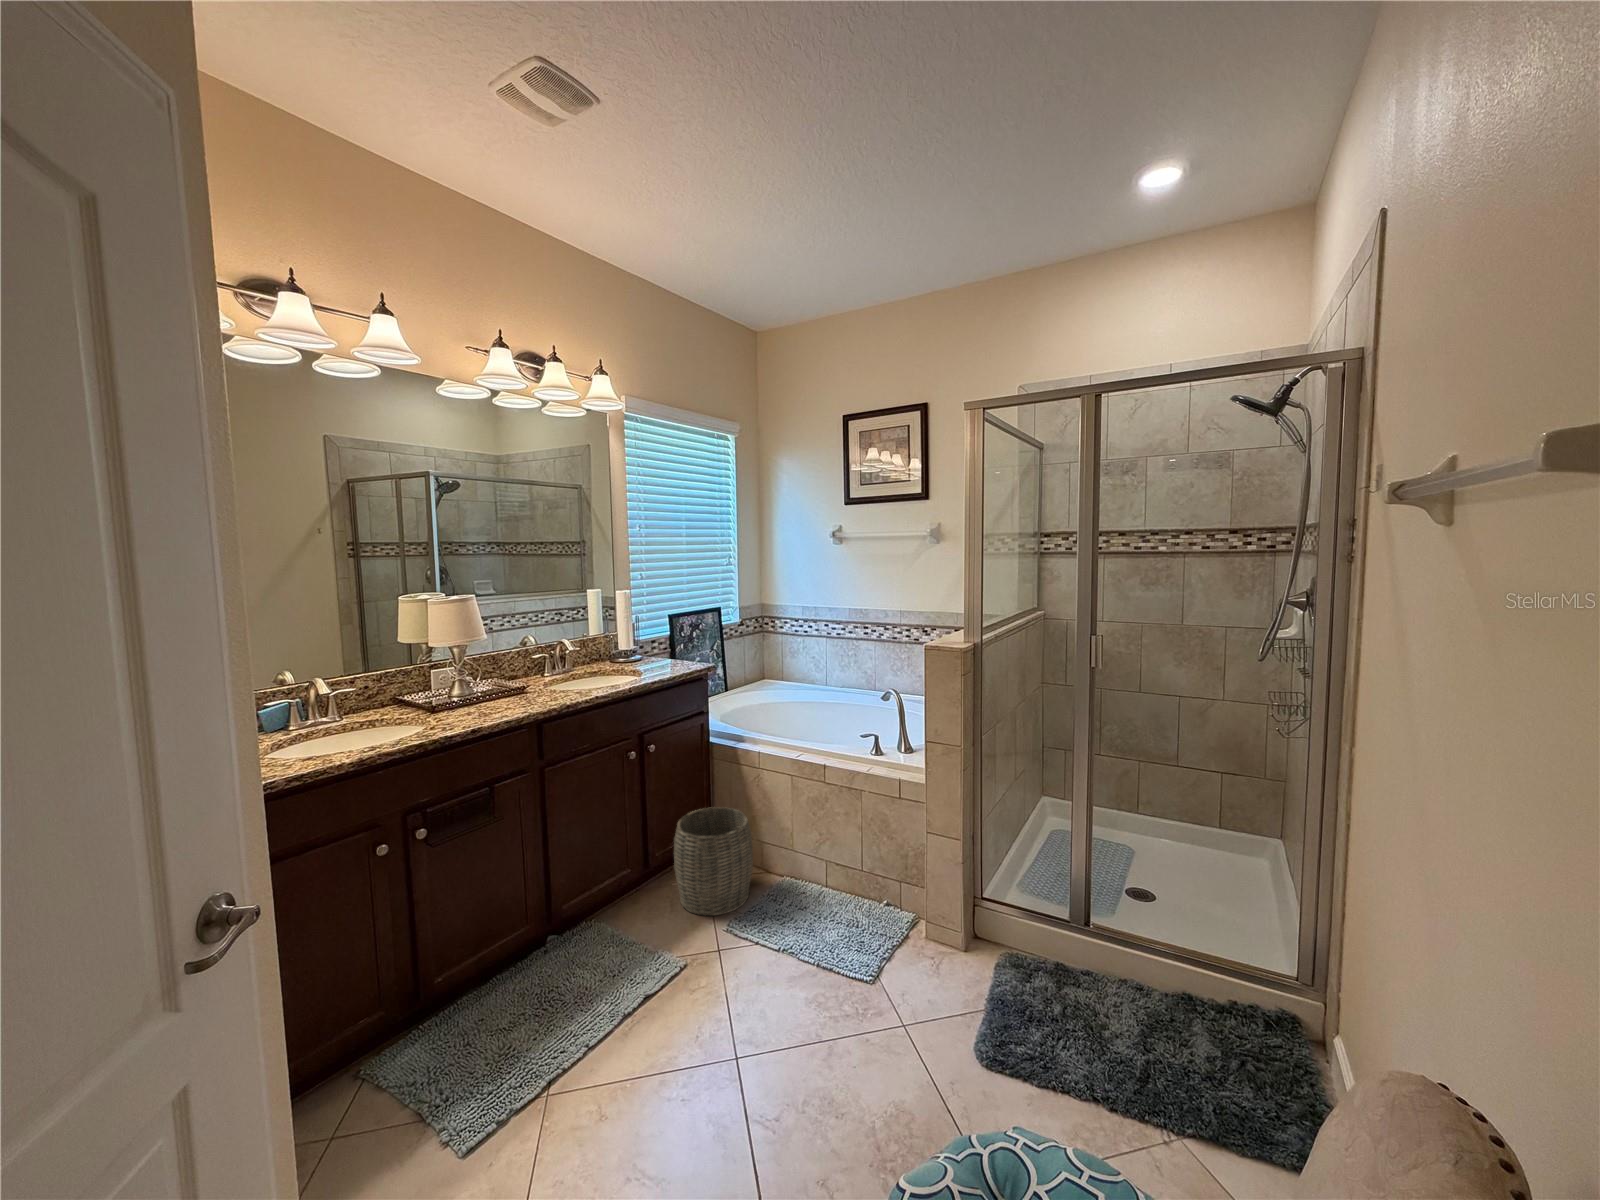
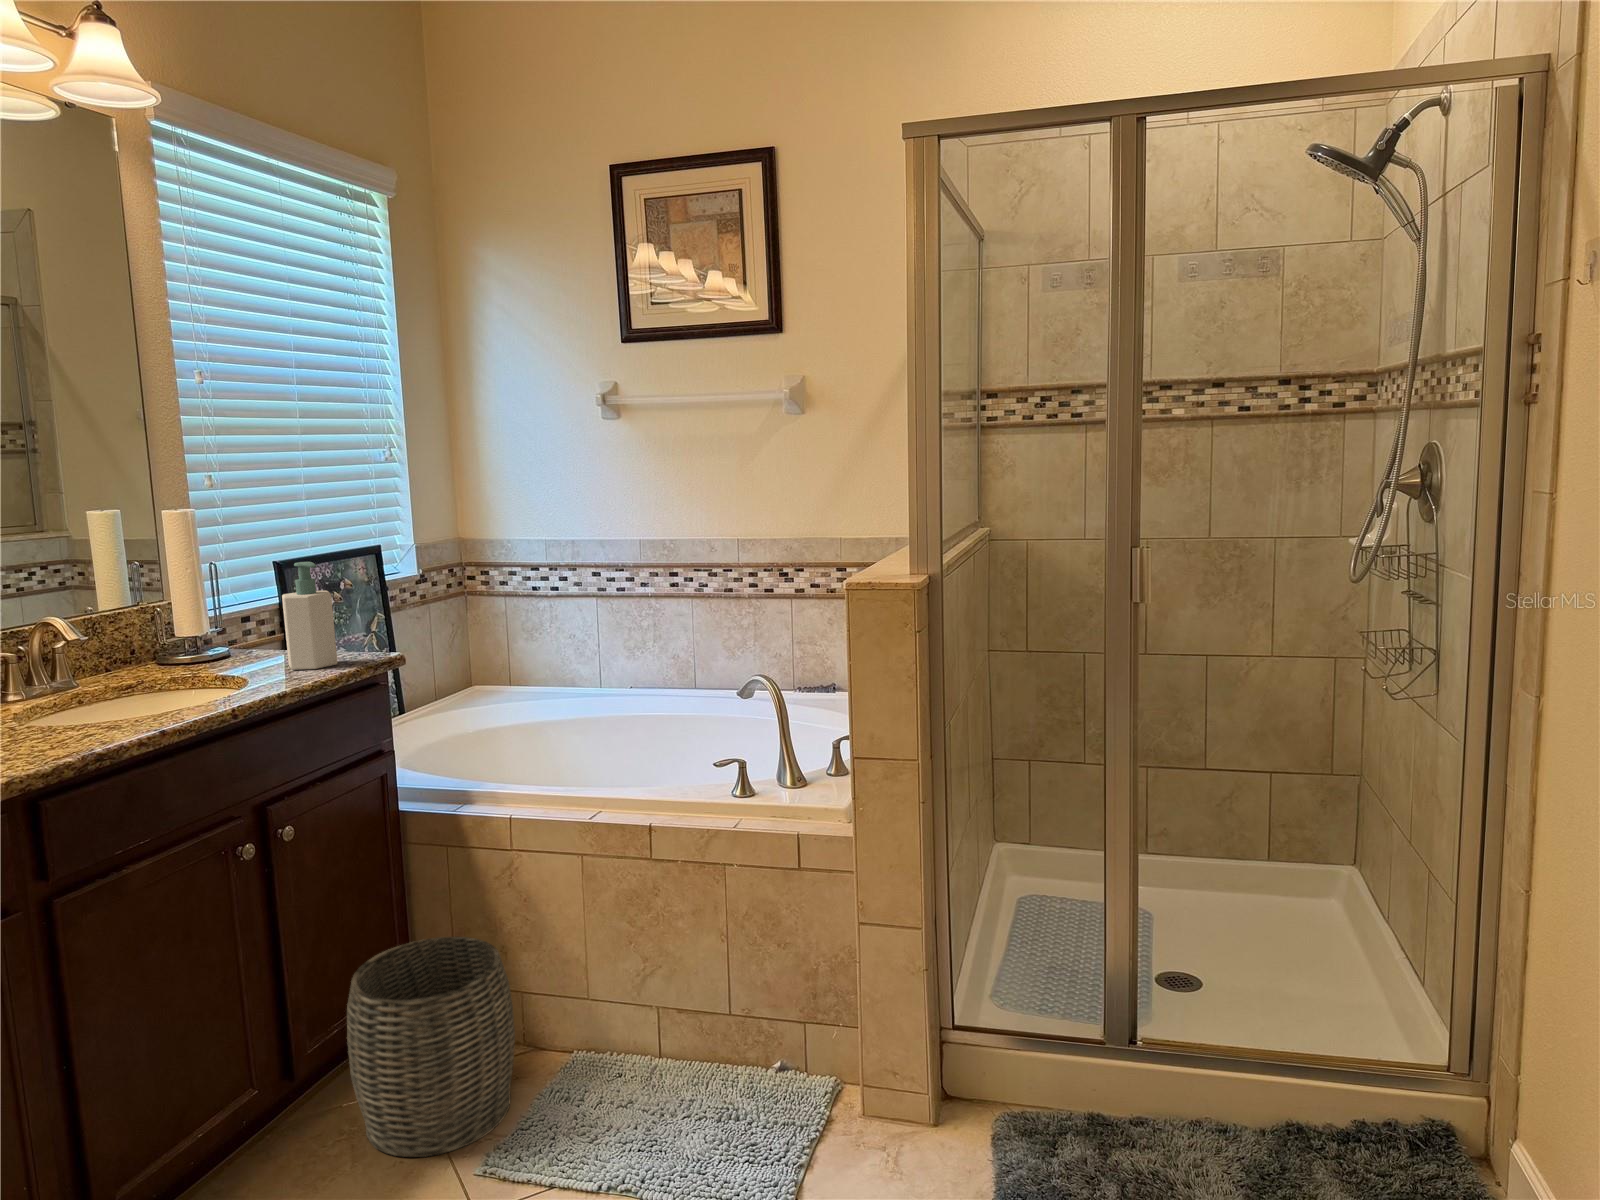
soap bottle: none [662,618,685,670] -> present [282,562,337,670]

